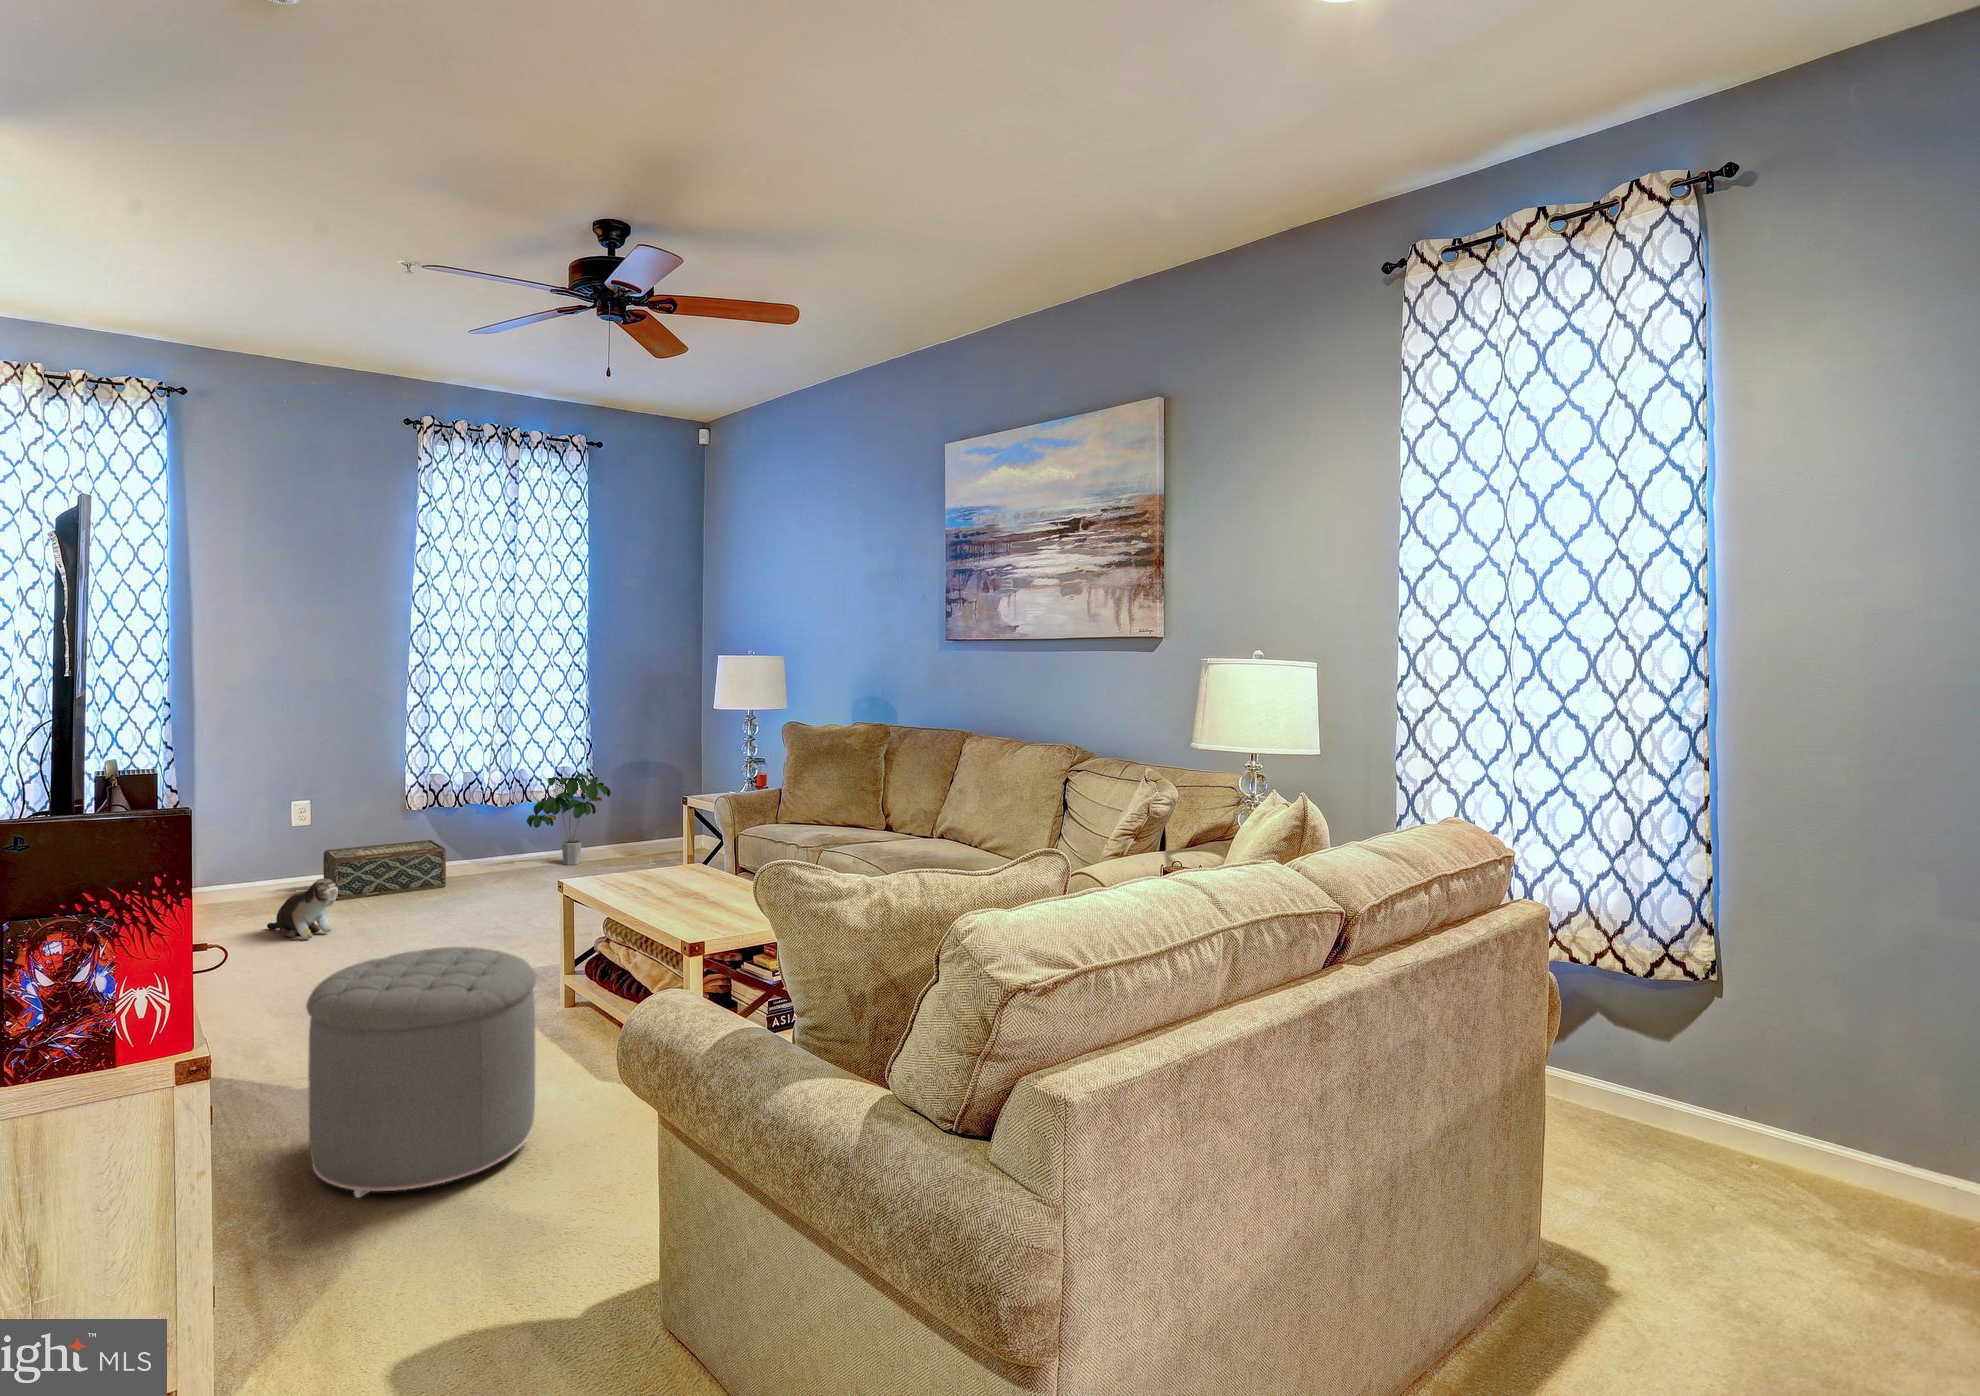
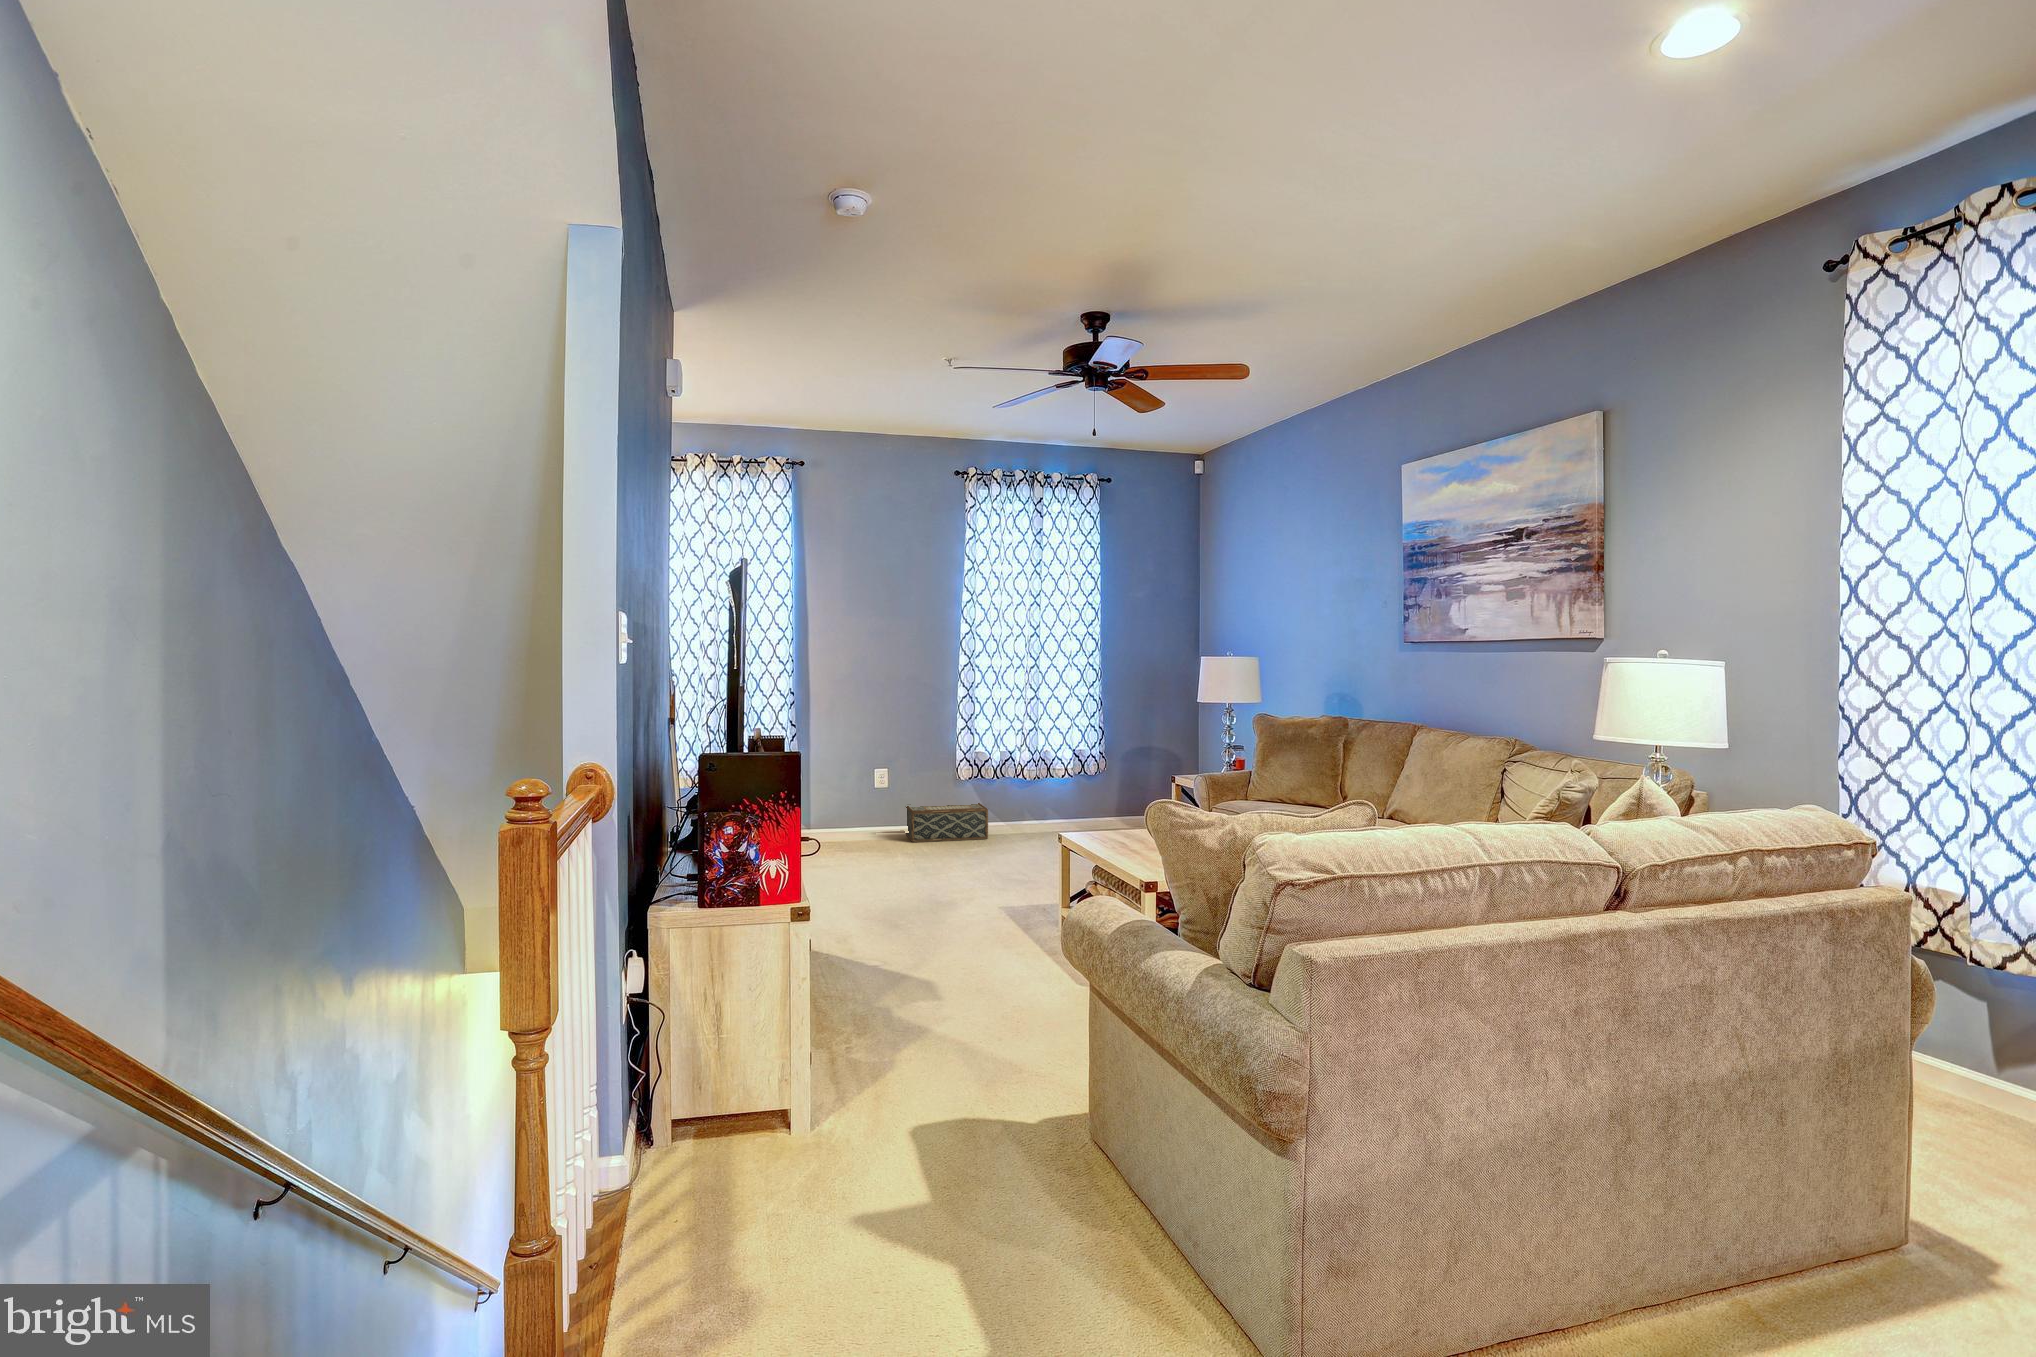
potted plant: present [527,773,611,865] -> none [1048,755,1114,830]
plush toy: present [267,877,343,939] -> none [868,823,916,867]
ottoman: present [306,947,536,1198] -> none [888,867,1032,1025]

